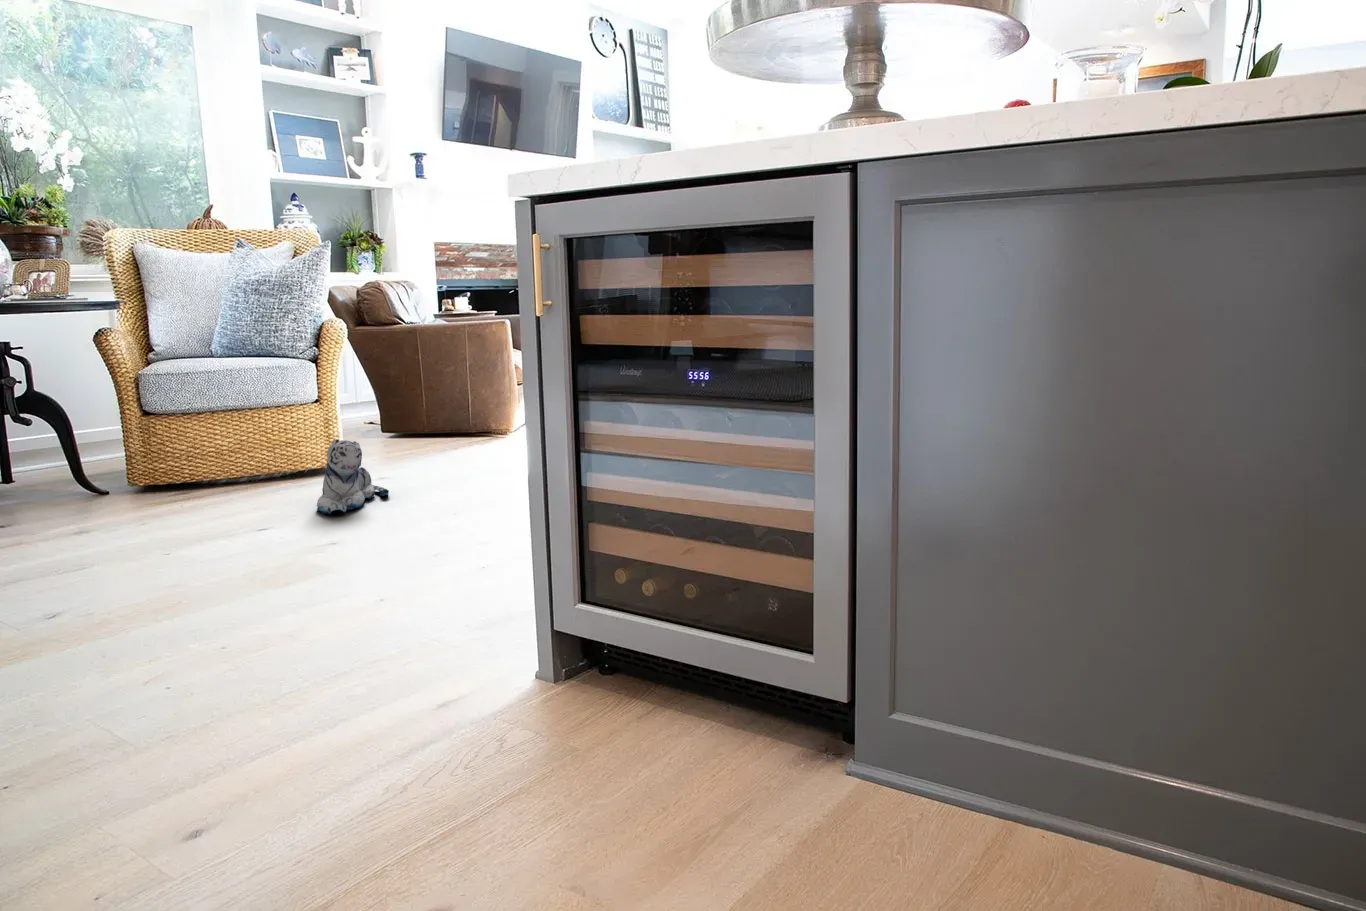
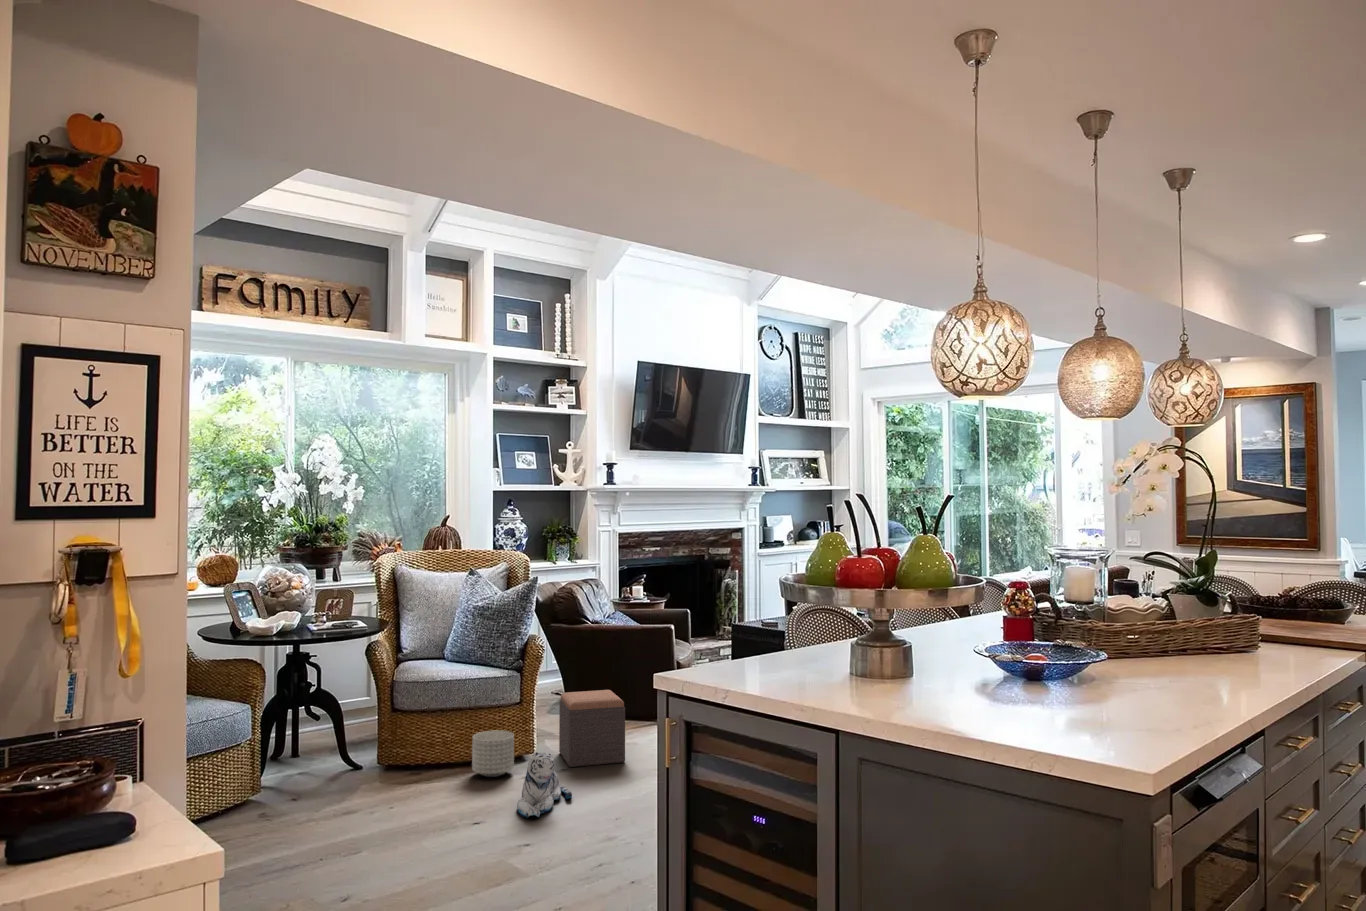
footstool: none [370,389,455,473] -> present [559,690,625,767]
planter: none [257,434,315,486] -> present [472,730,514,777]

